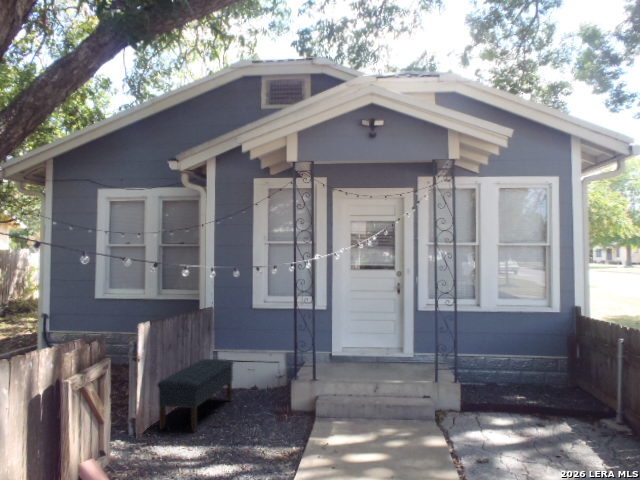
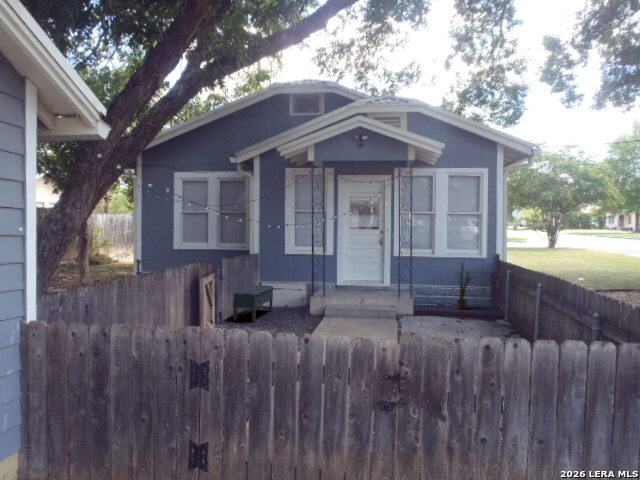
house plant: none [505,315,551,395] -> present [457,263,473,309]

